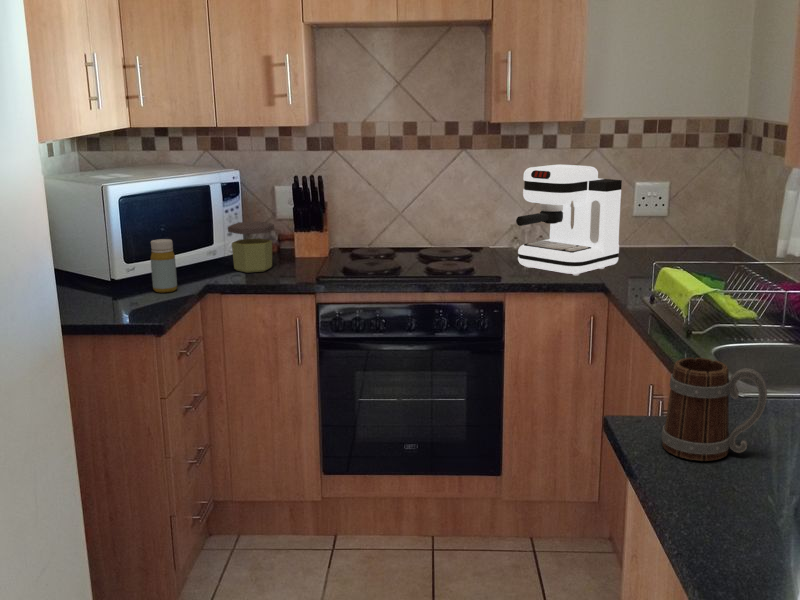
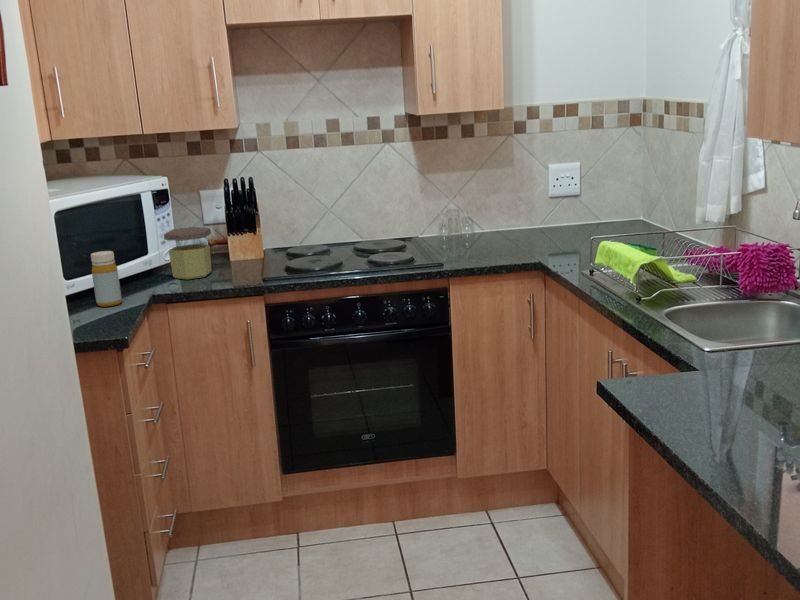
coffee maker: present [516,165,622,276] -> none [453,151,547,256]
mug: present [662,358,767,461] -> none [670,318,769,414]

